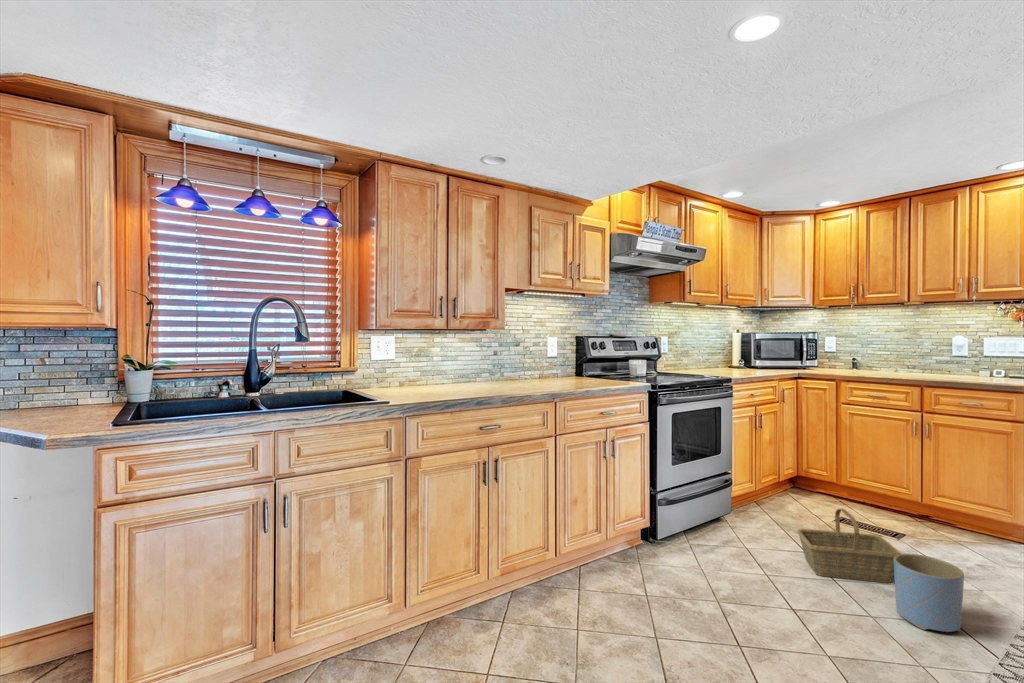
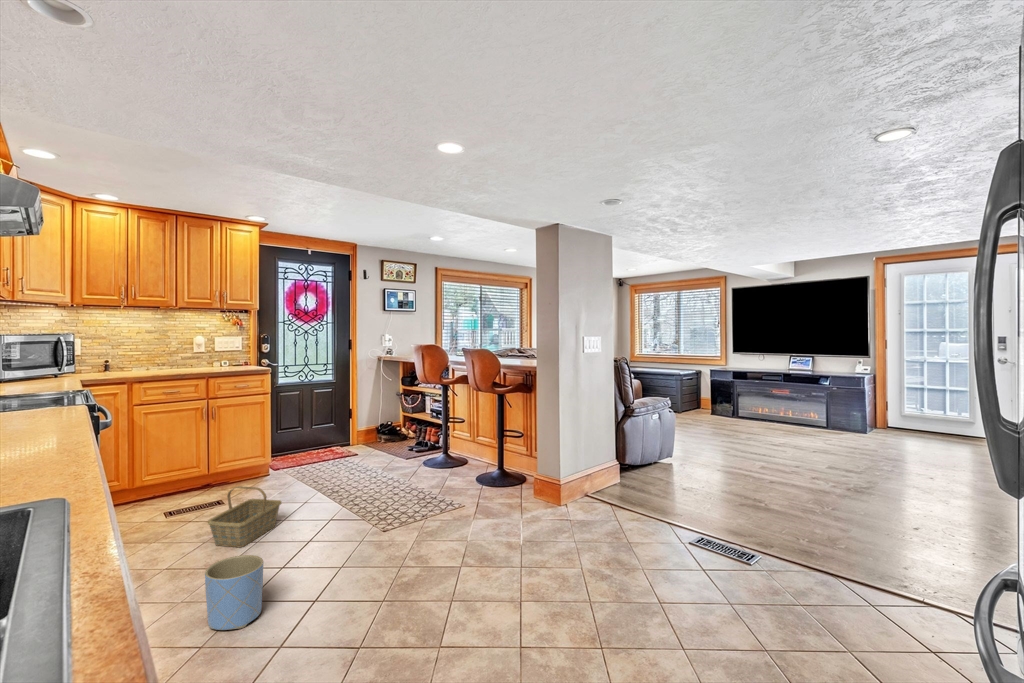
planter: present [894,554,964,632] -> present [205,555,263,630]

